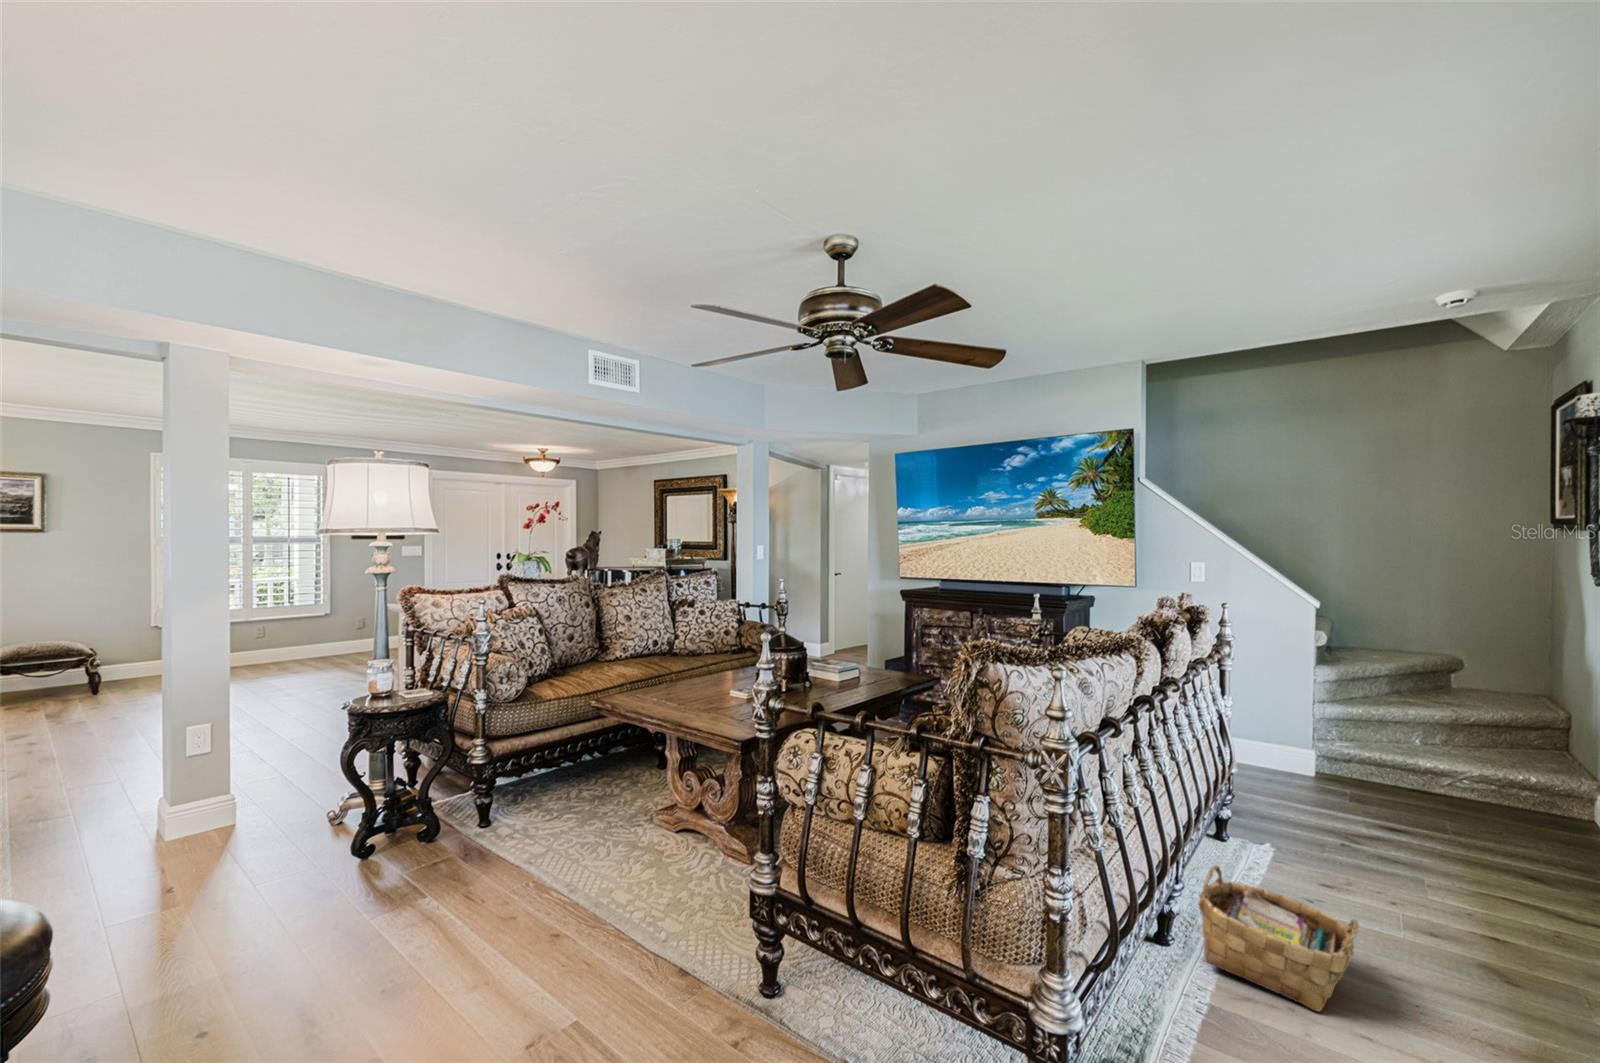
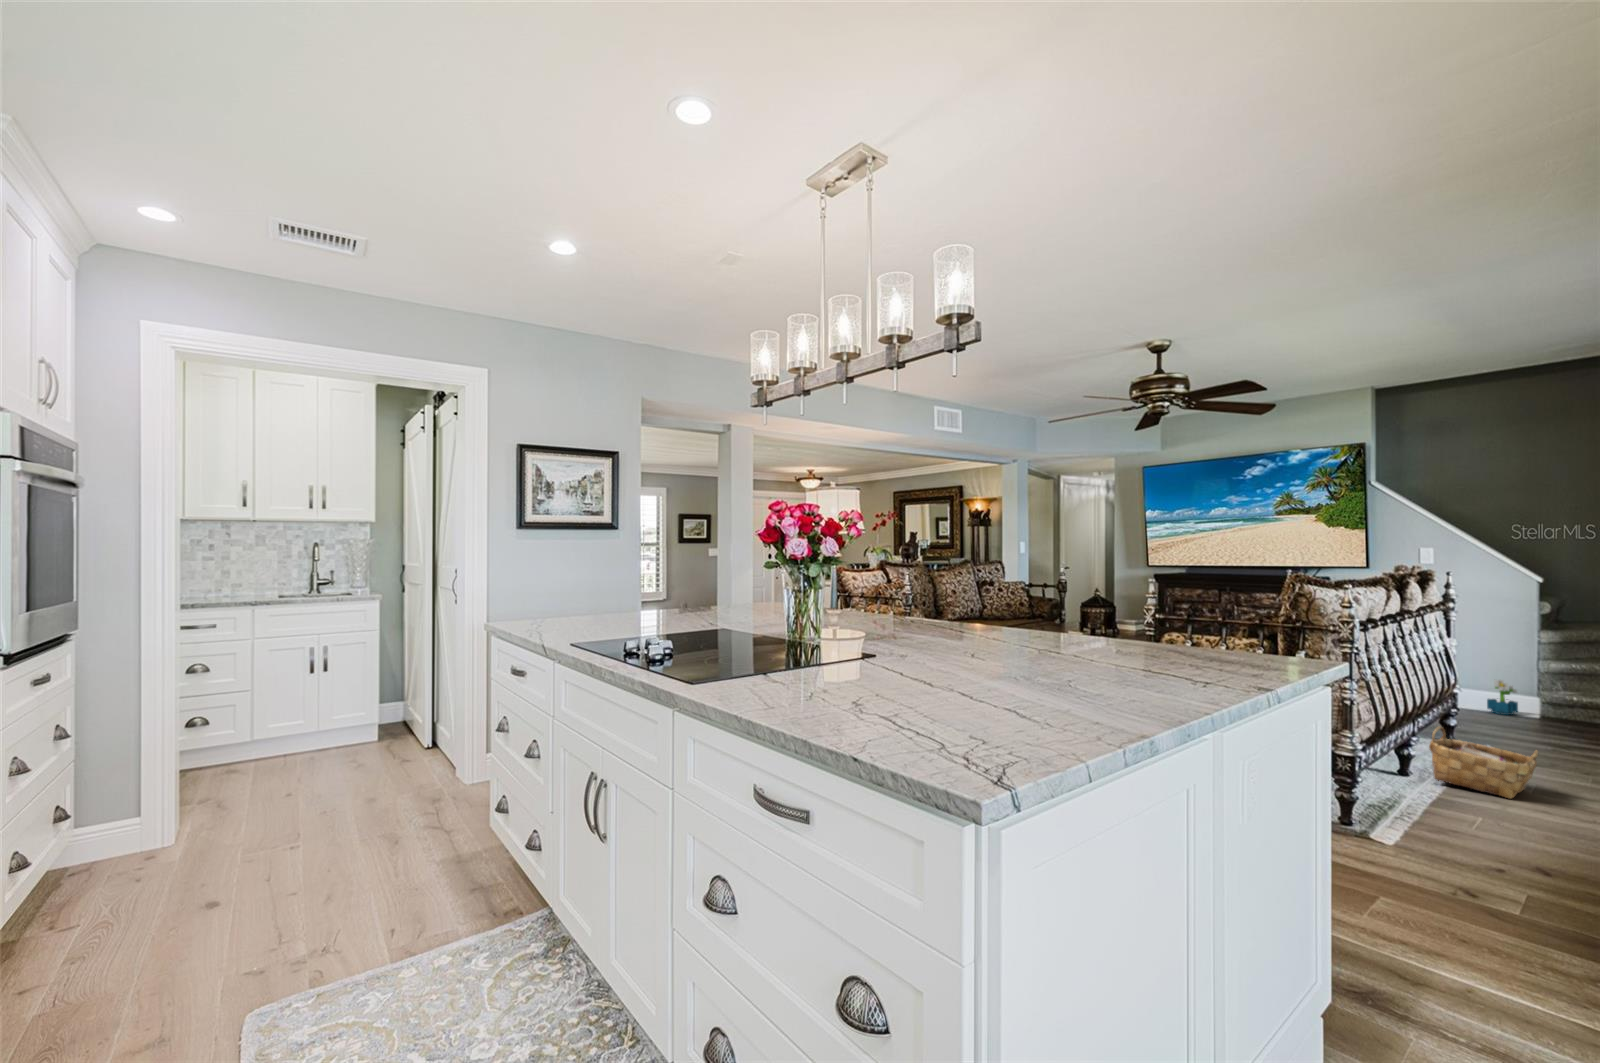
decorative plant: none [1261,729,1294,774] -> present [1487,680,1518,715]

